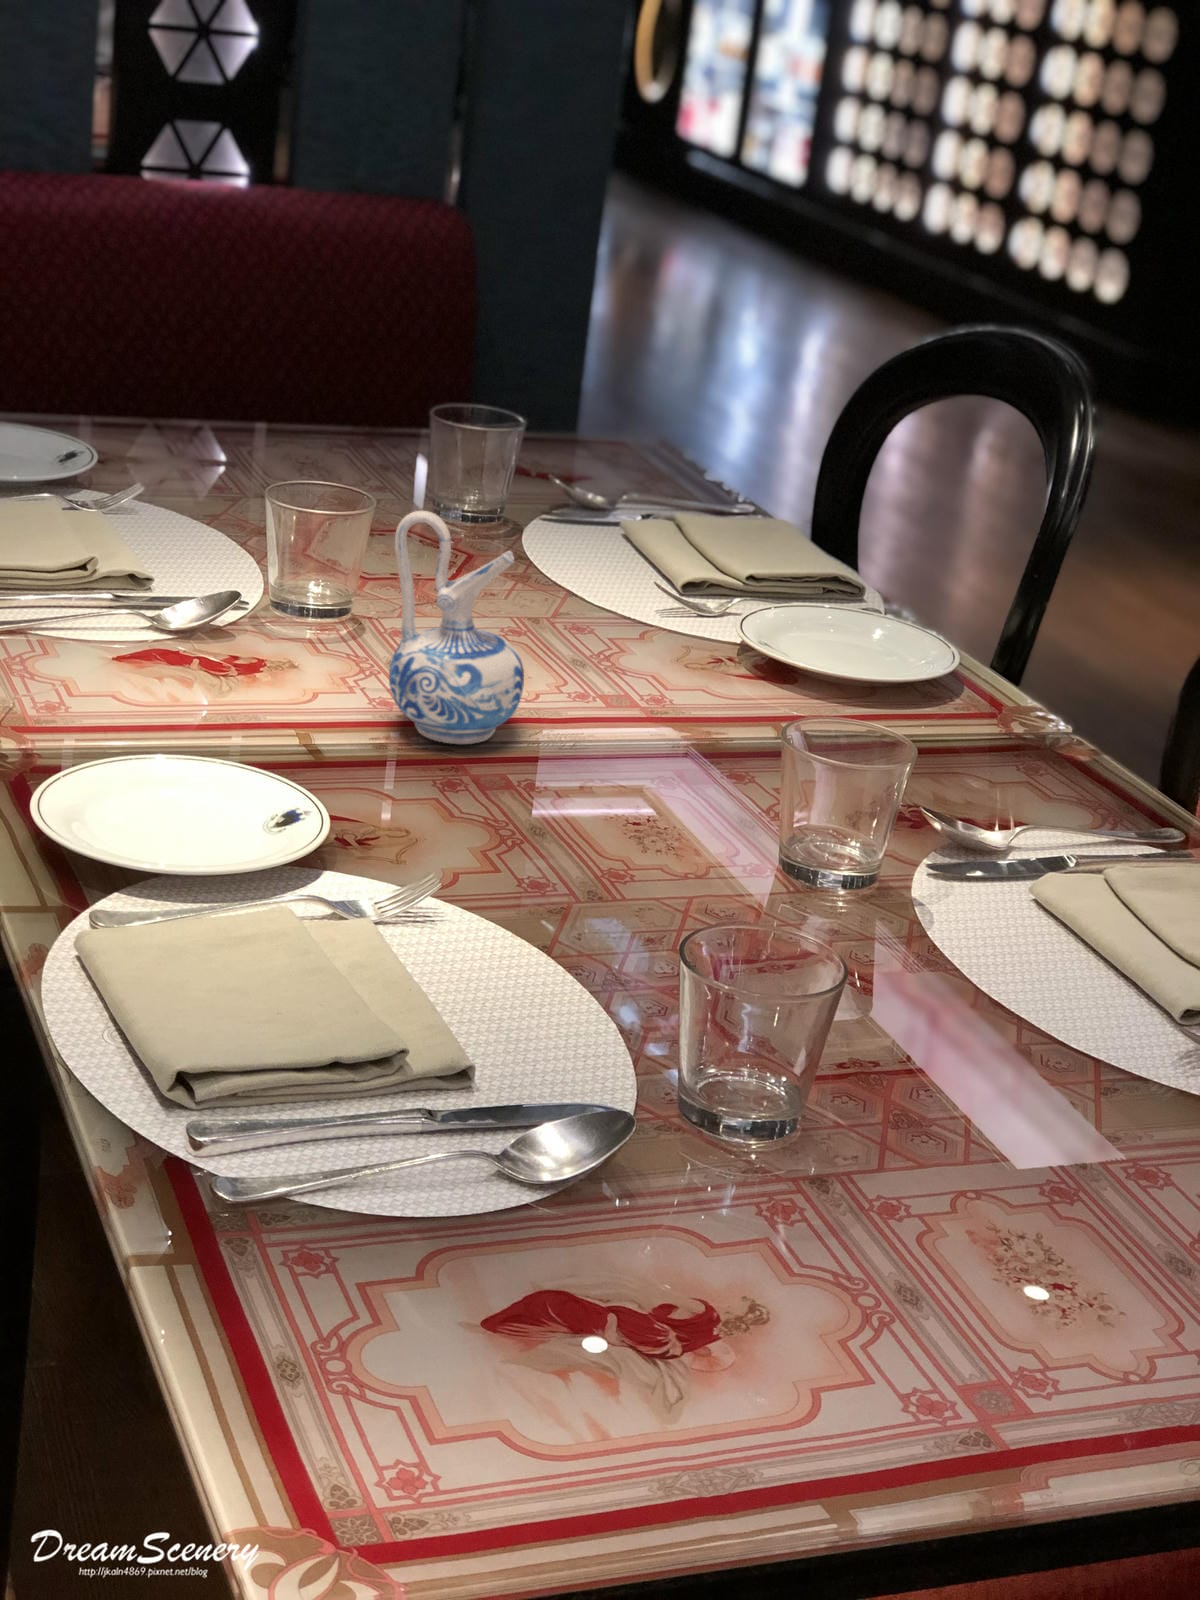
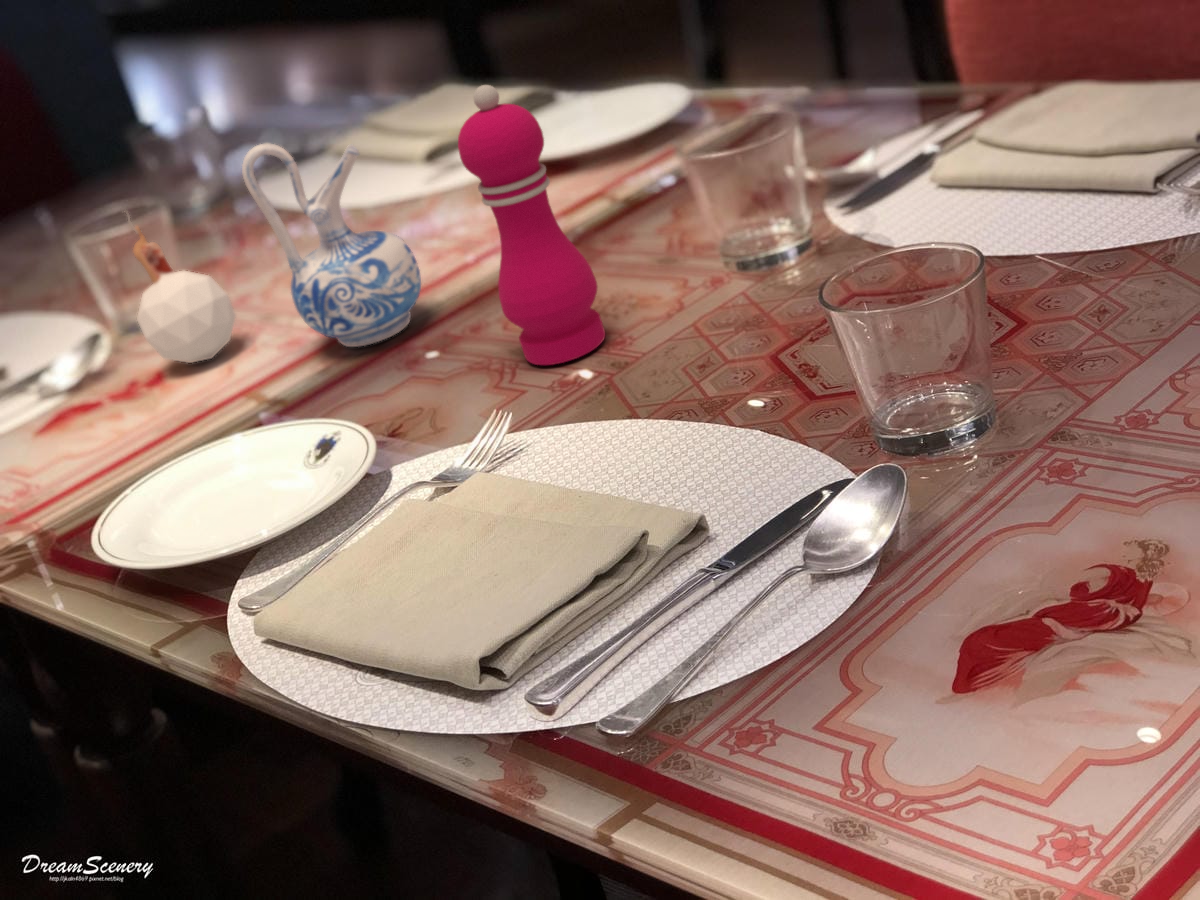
candle: none [262,499,360,674] -> present [124,211,235,363]
pepper mill: none [525,572,636,862] -> present [458,85,605,365]

